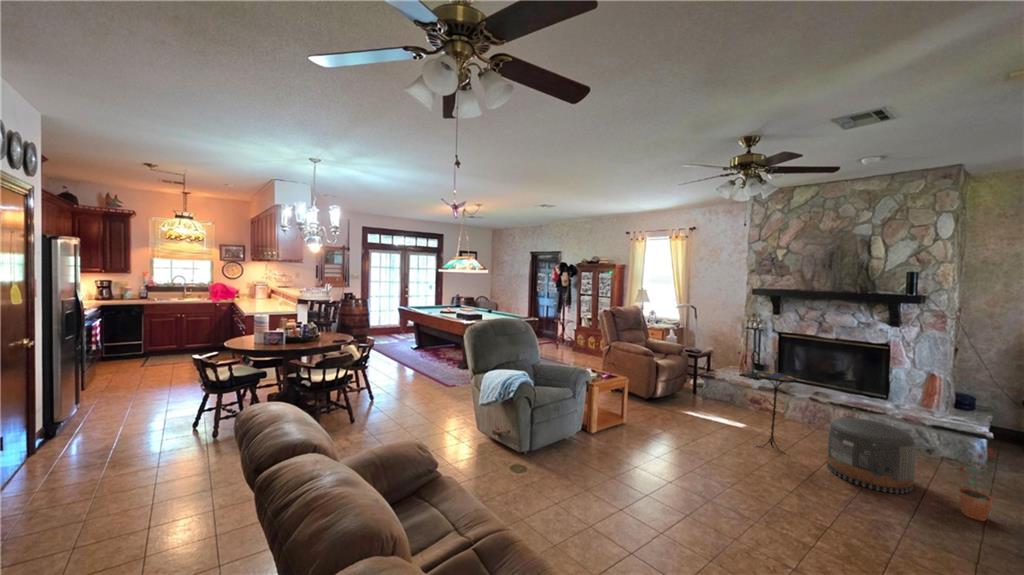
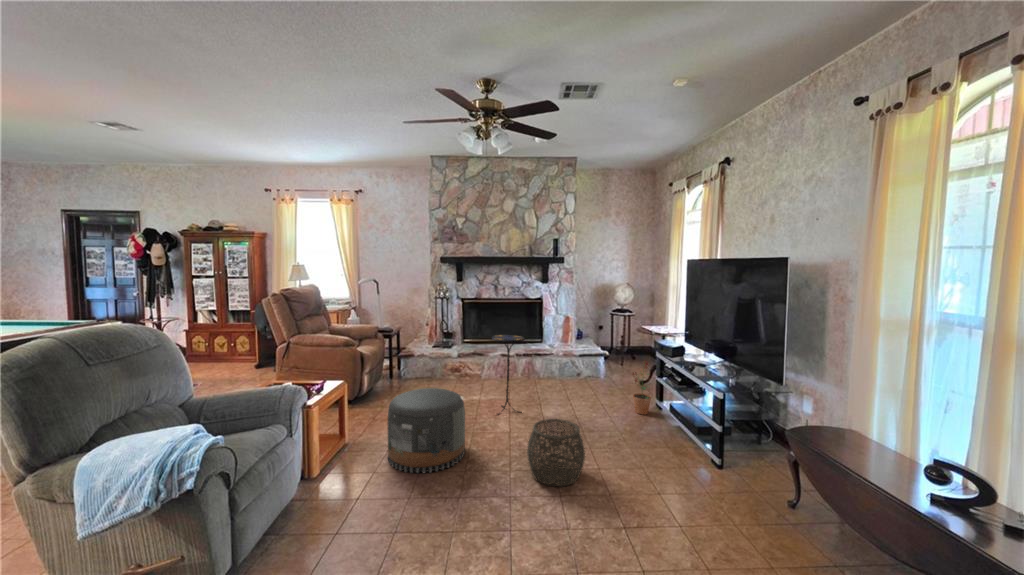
pouf: present [827,418,916,493] -> present [388,388,465,473]
woven basket: none [725,449,786,513] -> present [527,419,585,486]

